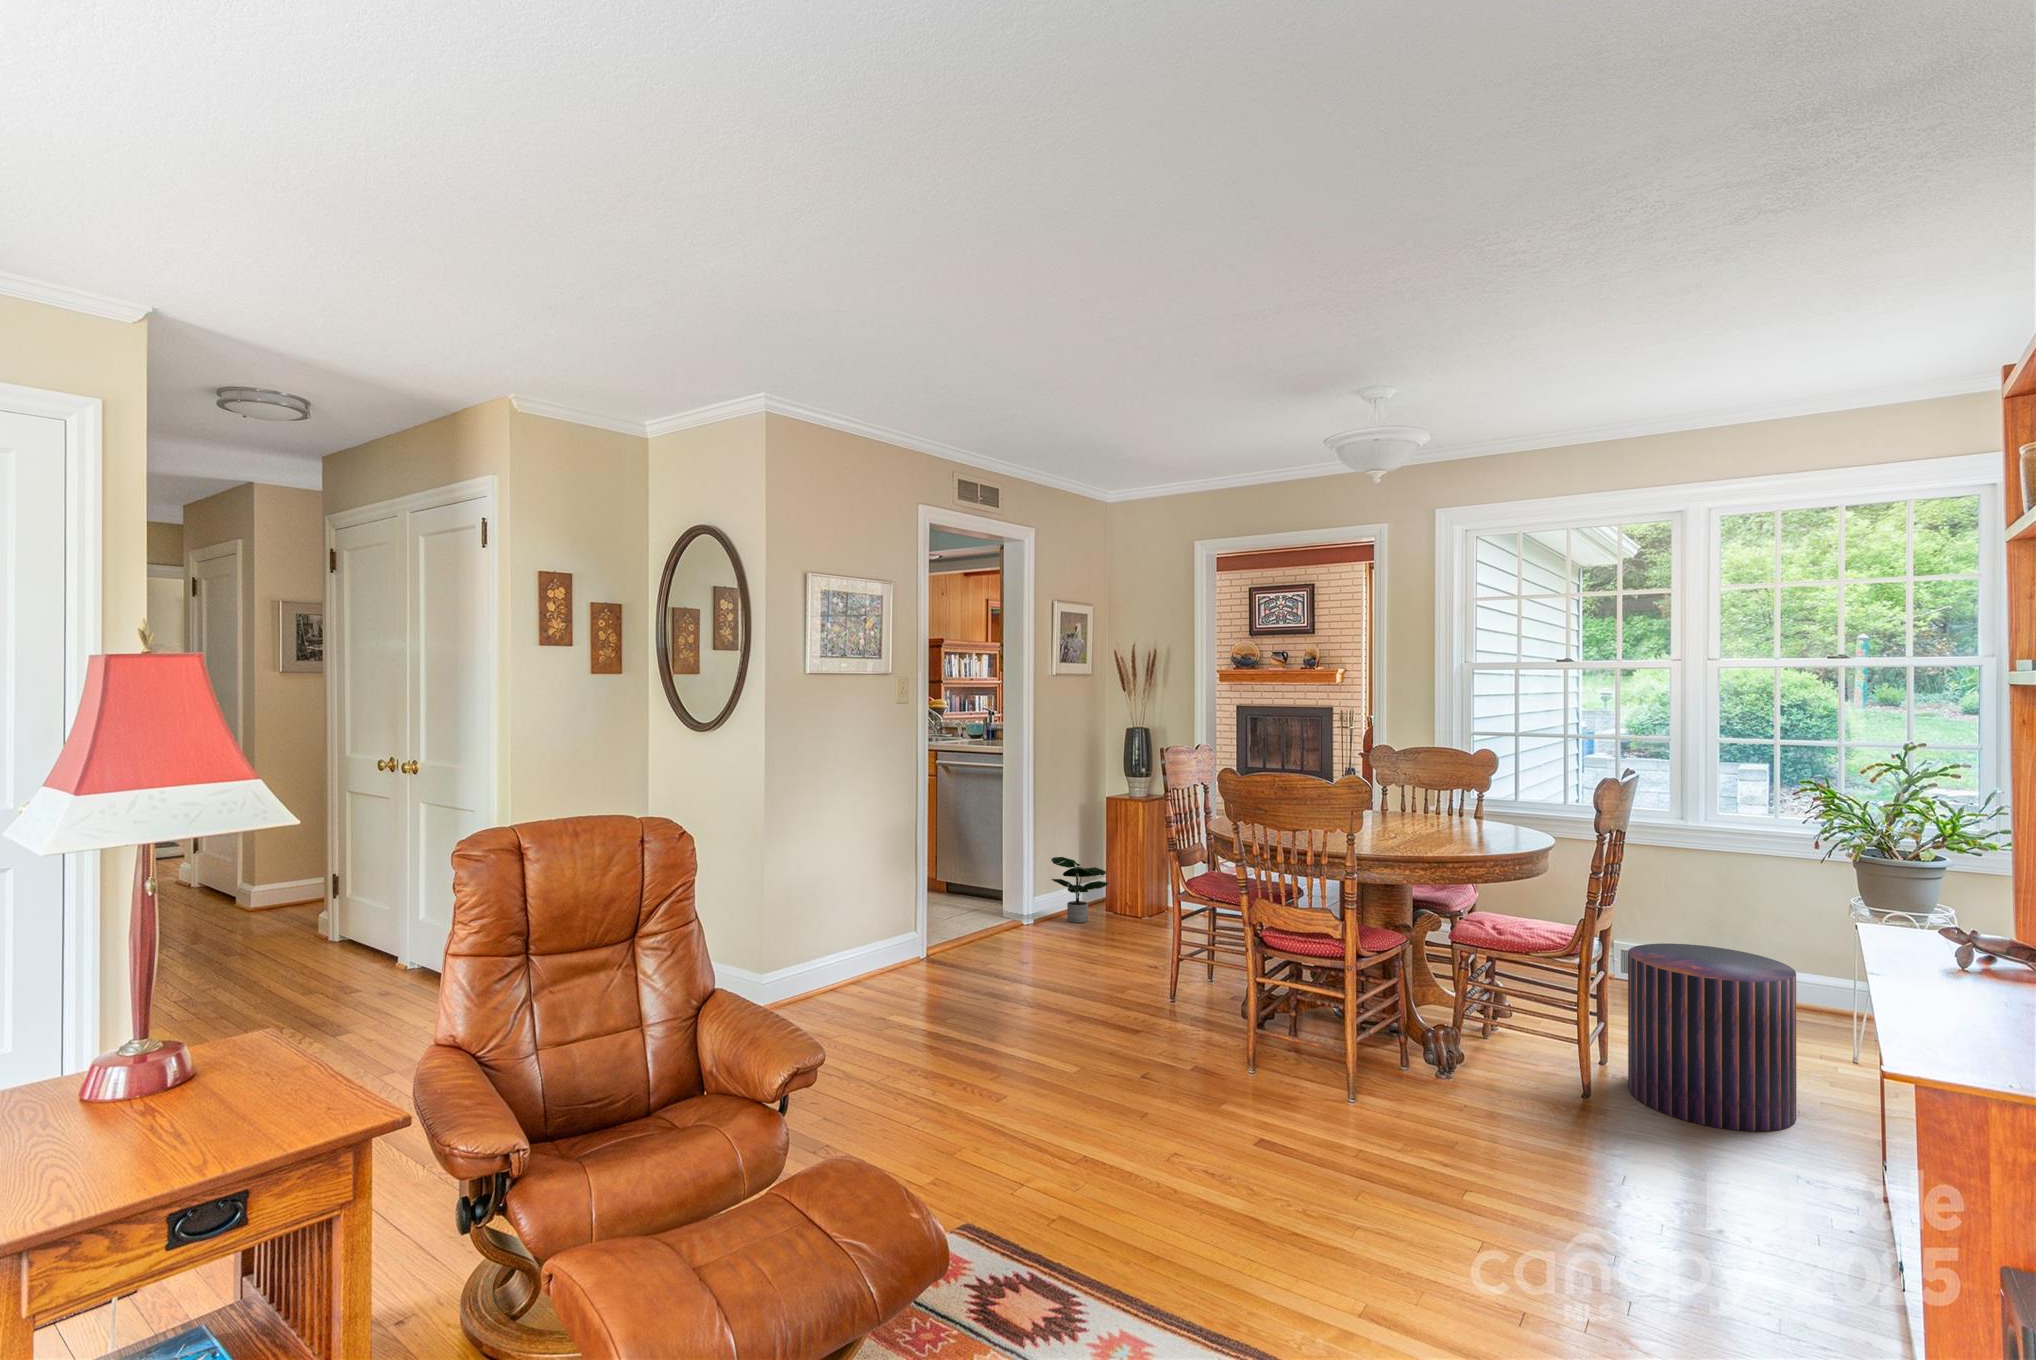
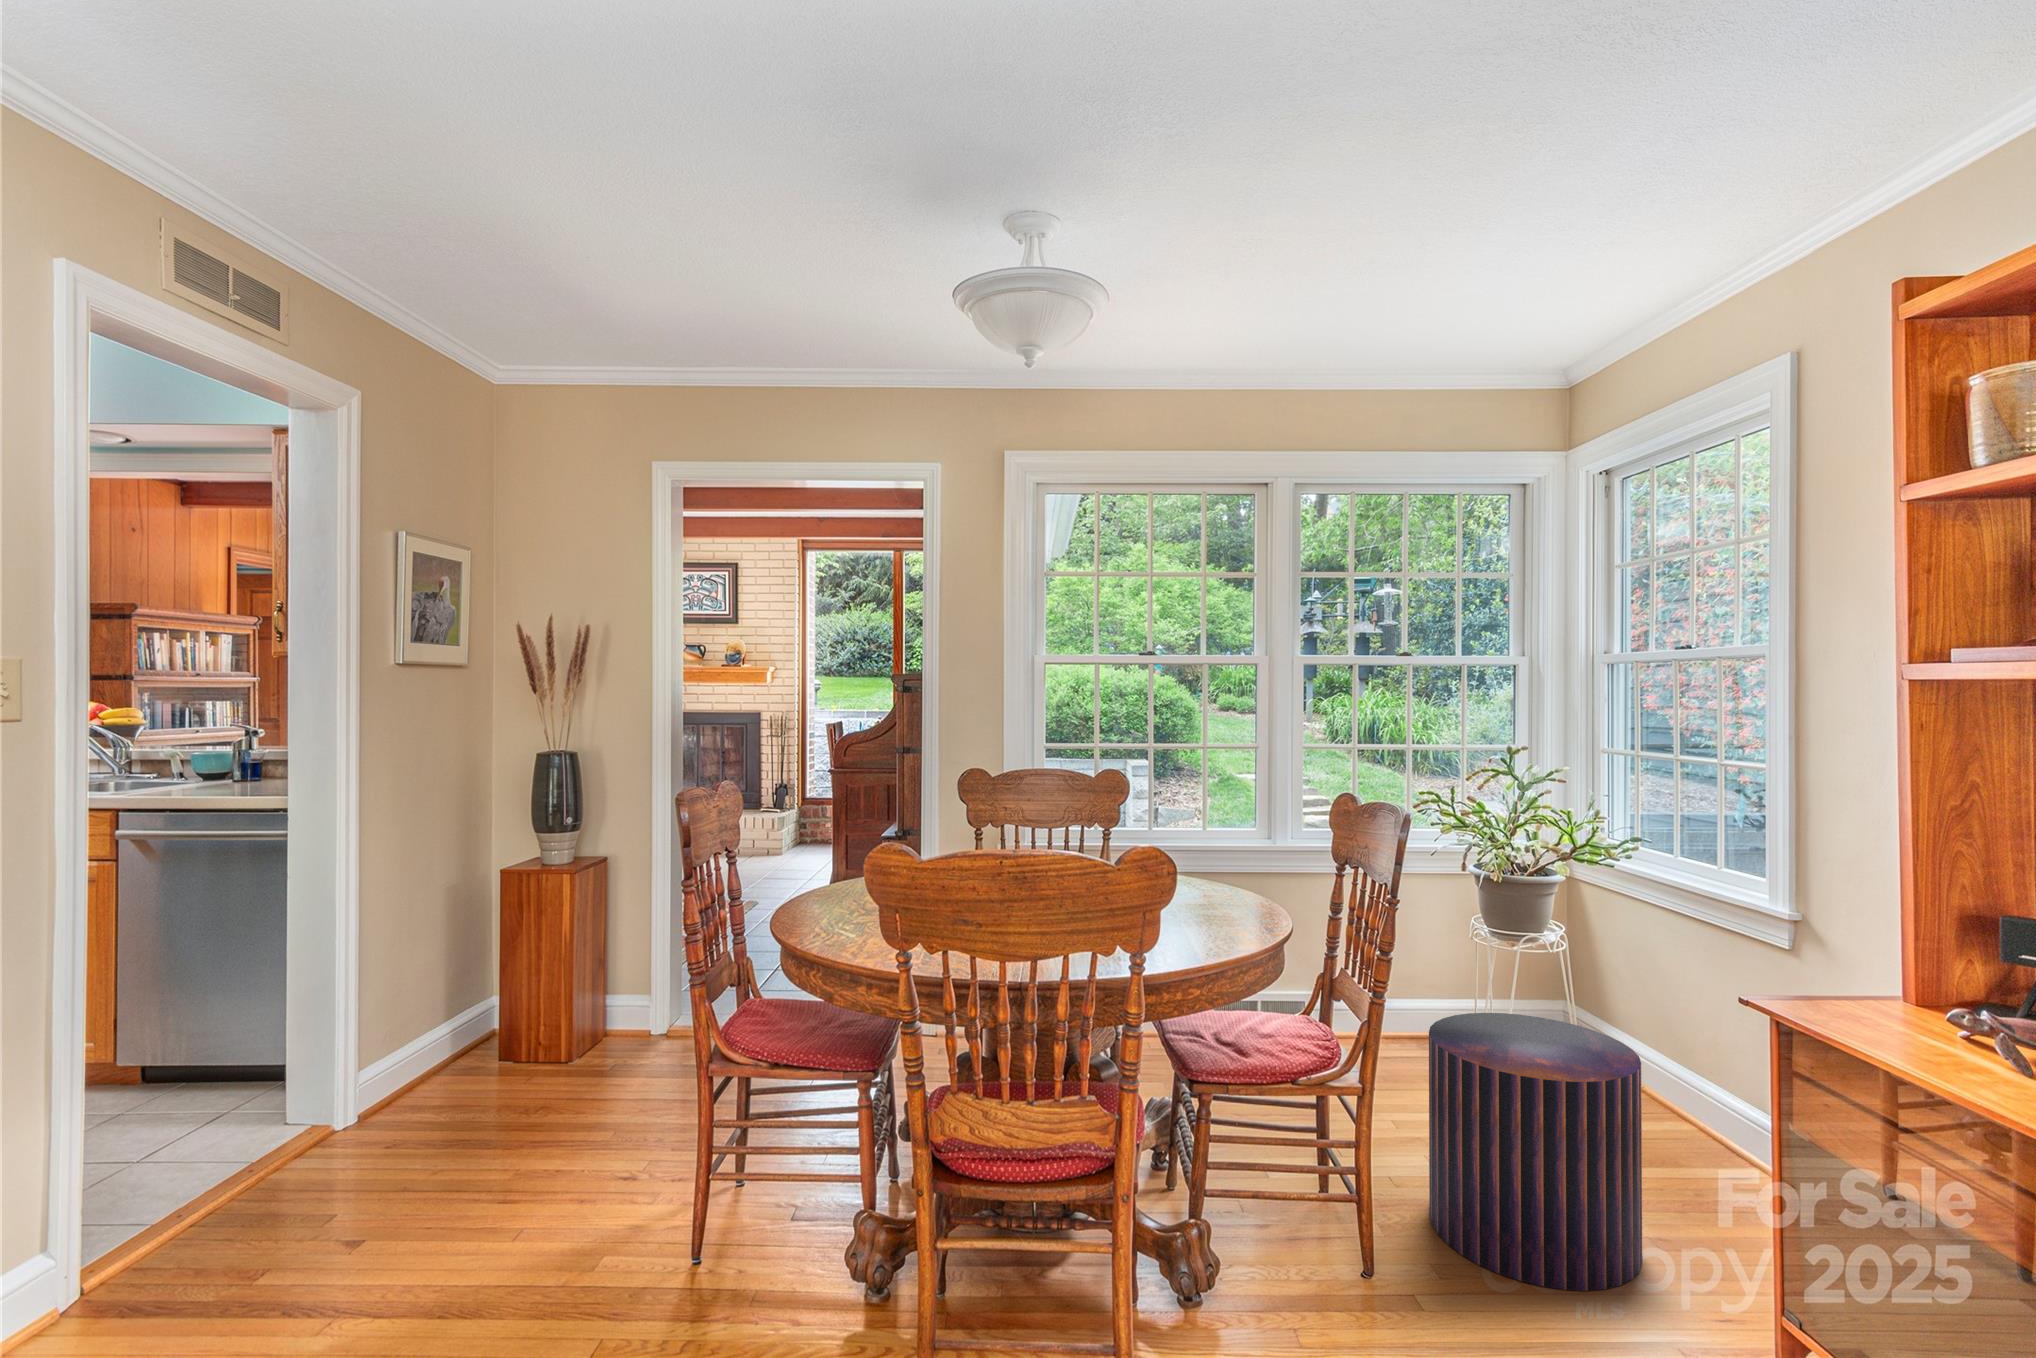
potted plant: present [1051,857,1109,923] -> none [397,988,516,1104]

